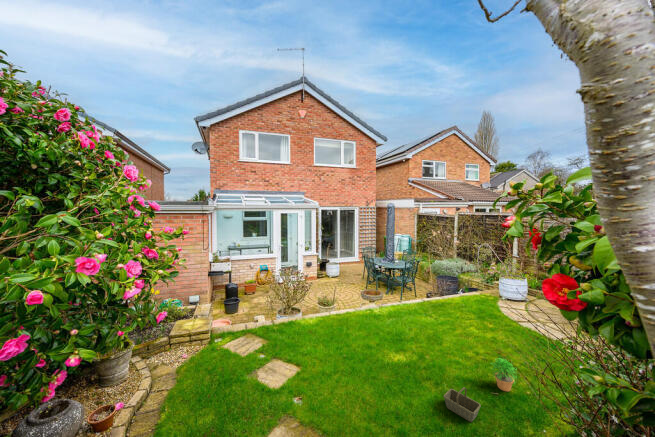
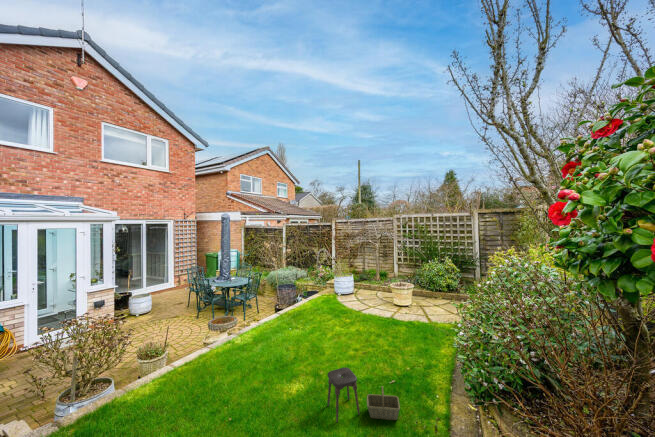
stool: none [415,354,439,400] -> present [327,368,360,422]
potted plant: present [492,358,516,391] -> none [381,343,405,374]

